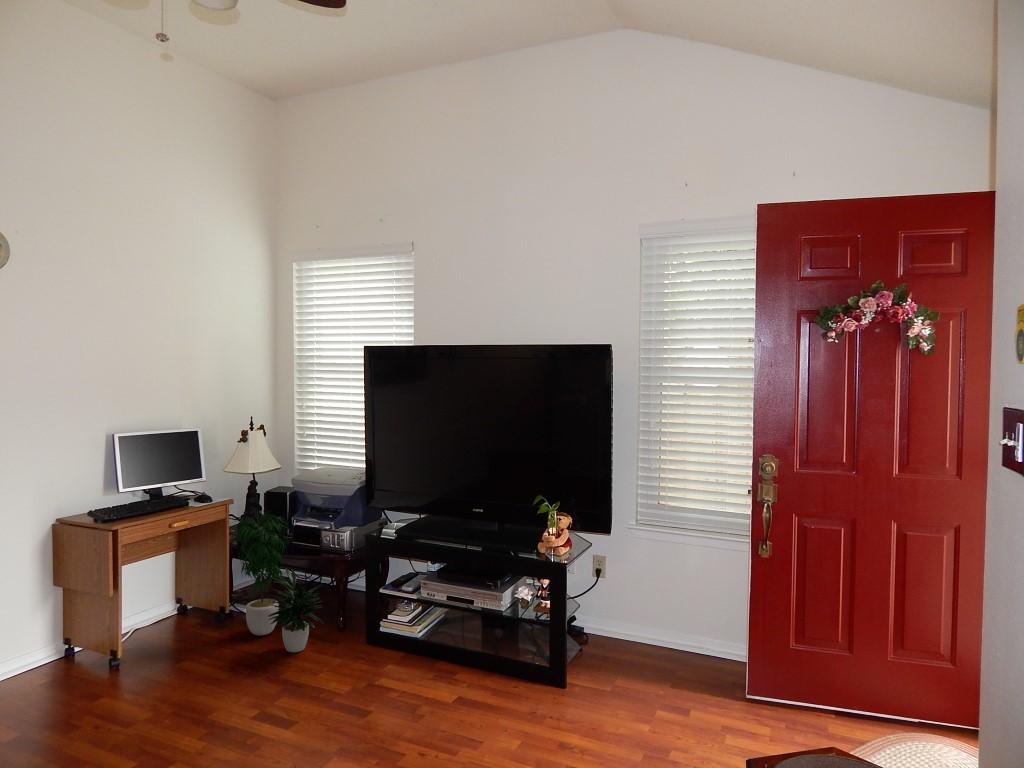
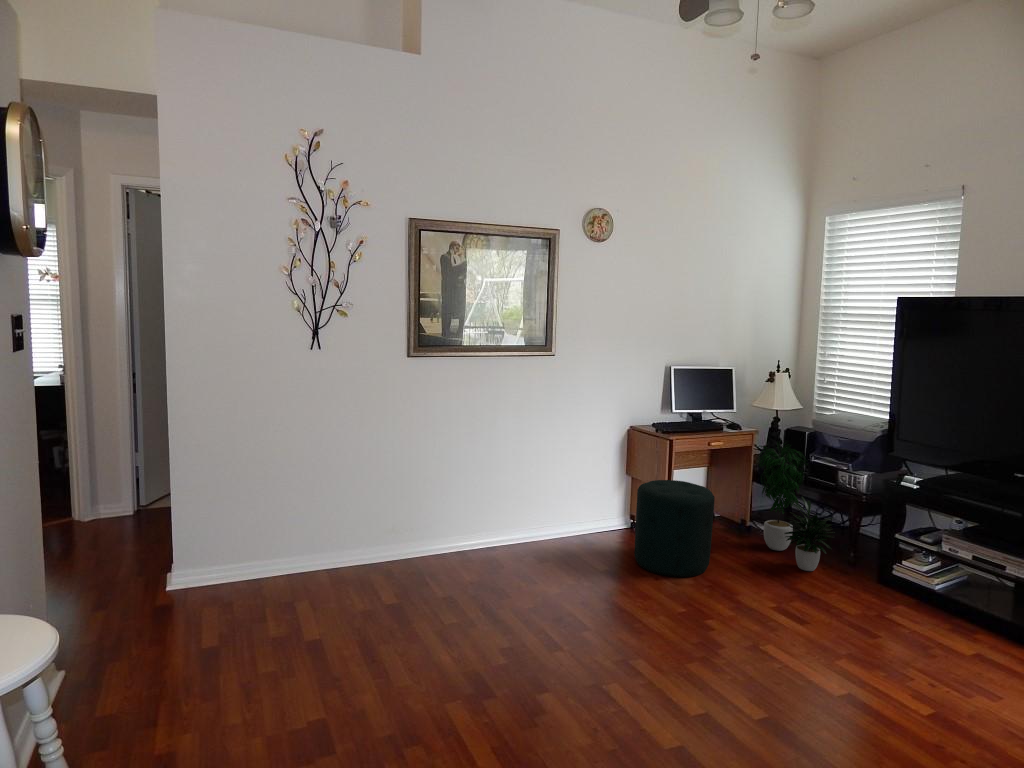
ottoman: none [65,581,179,719] -> present [635,480,715,577]

